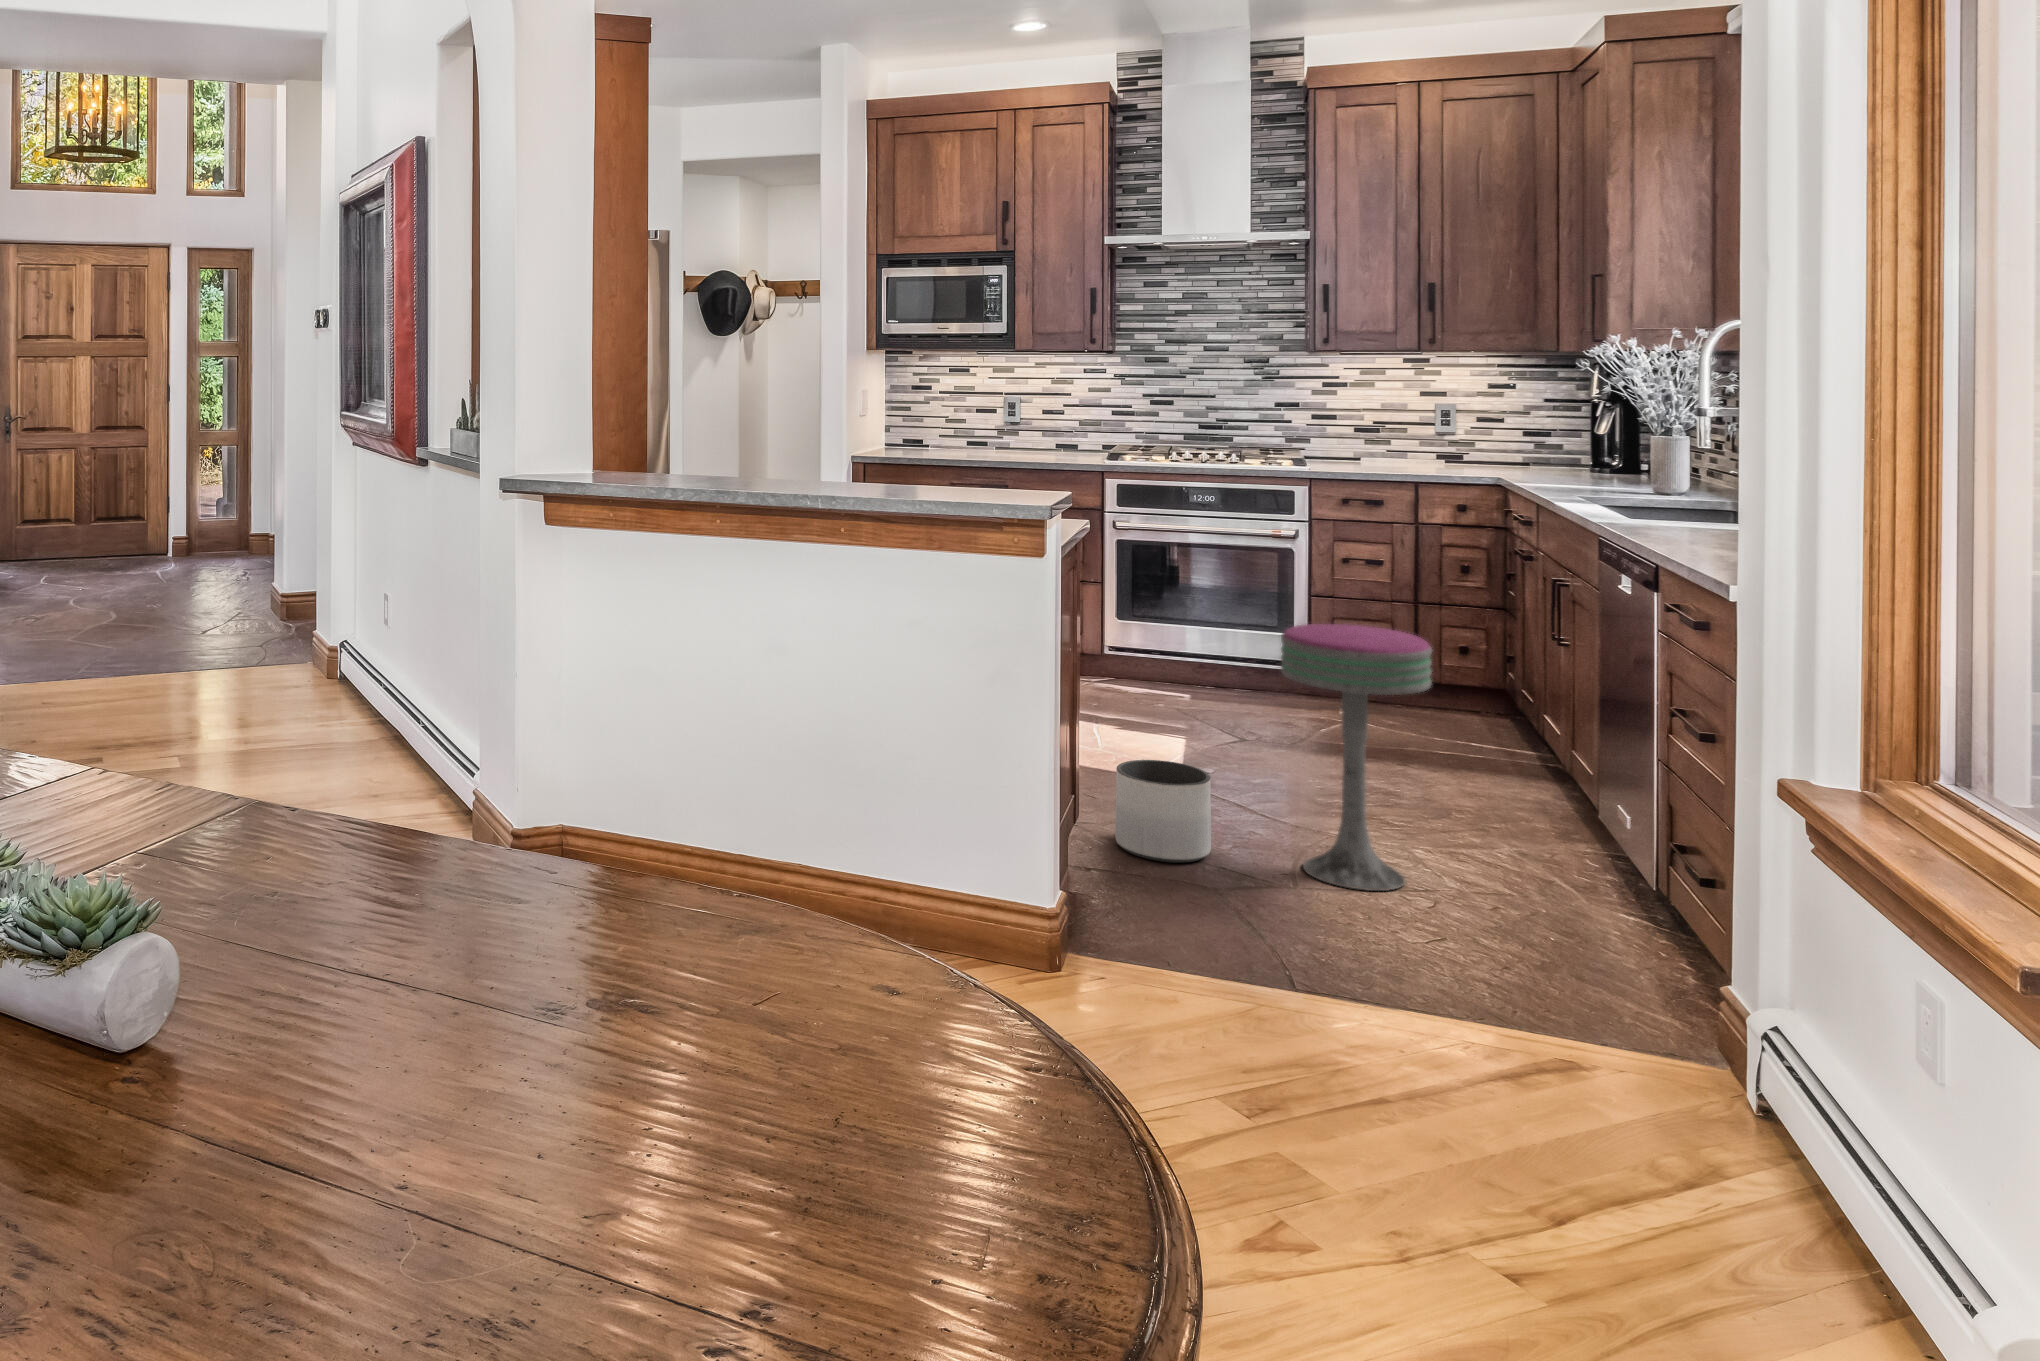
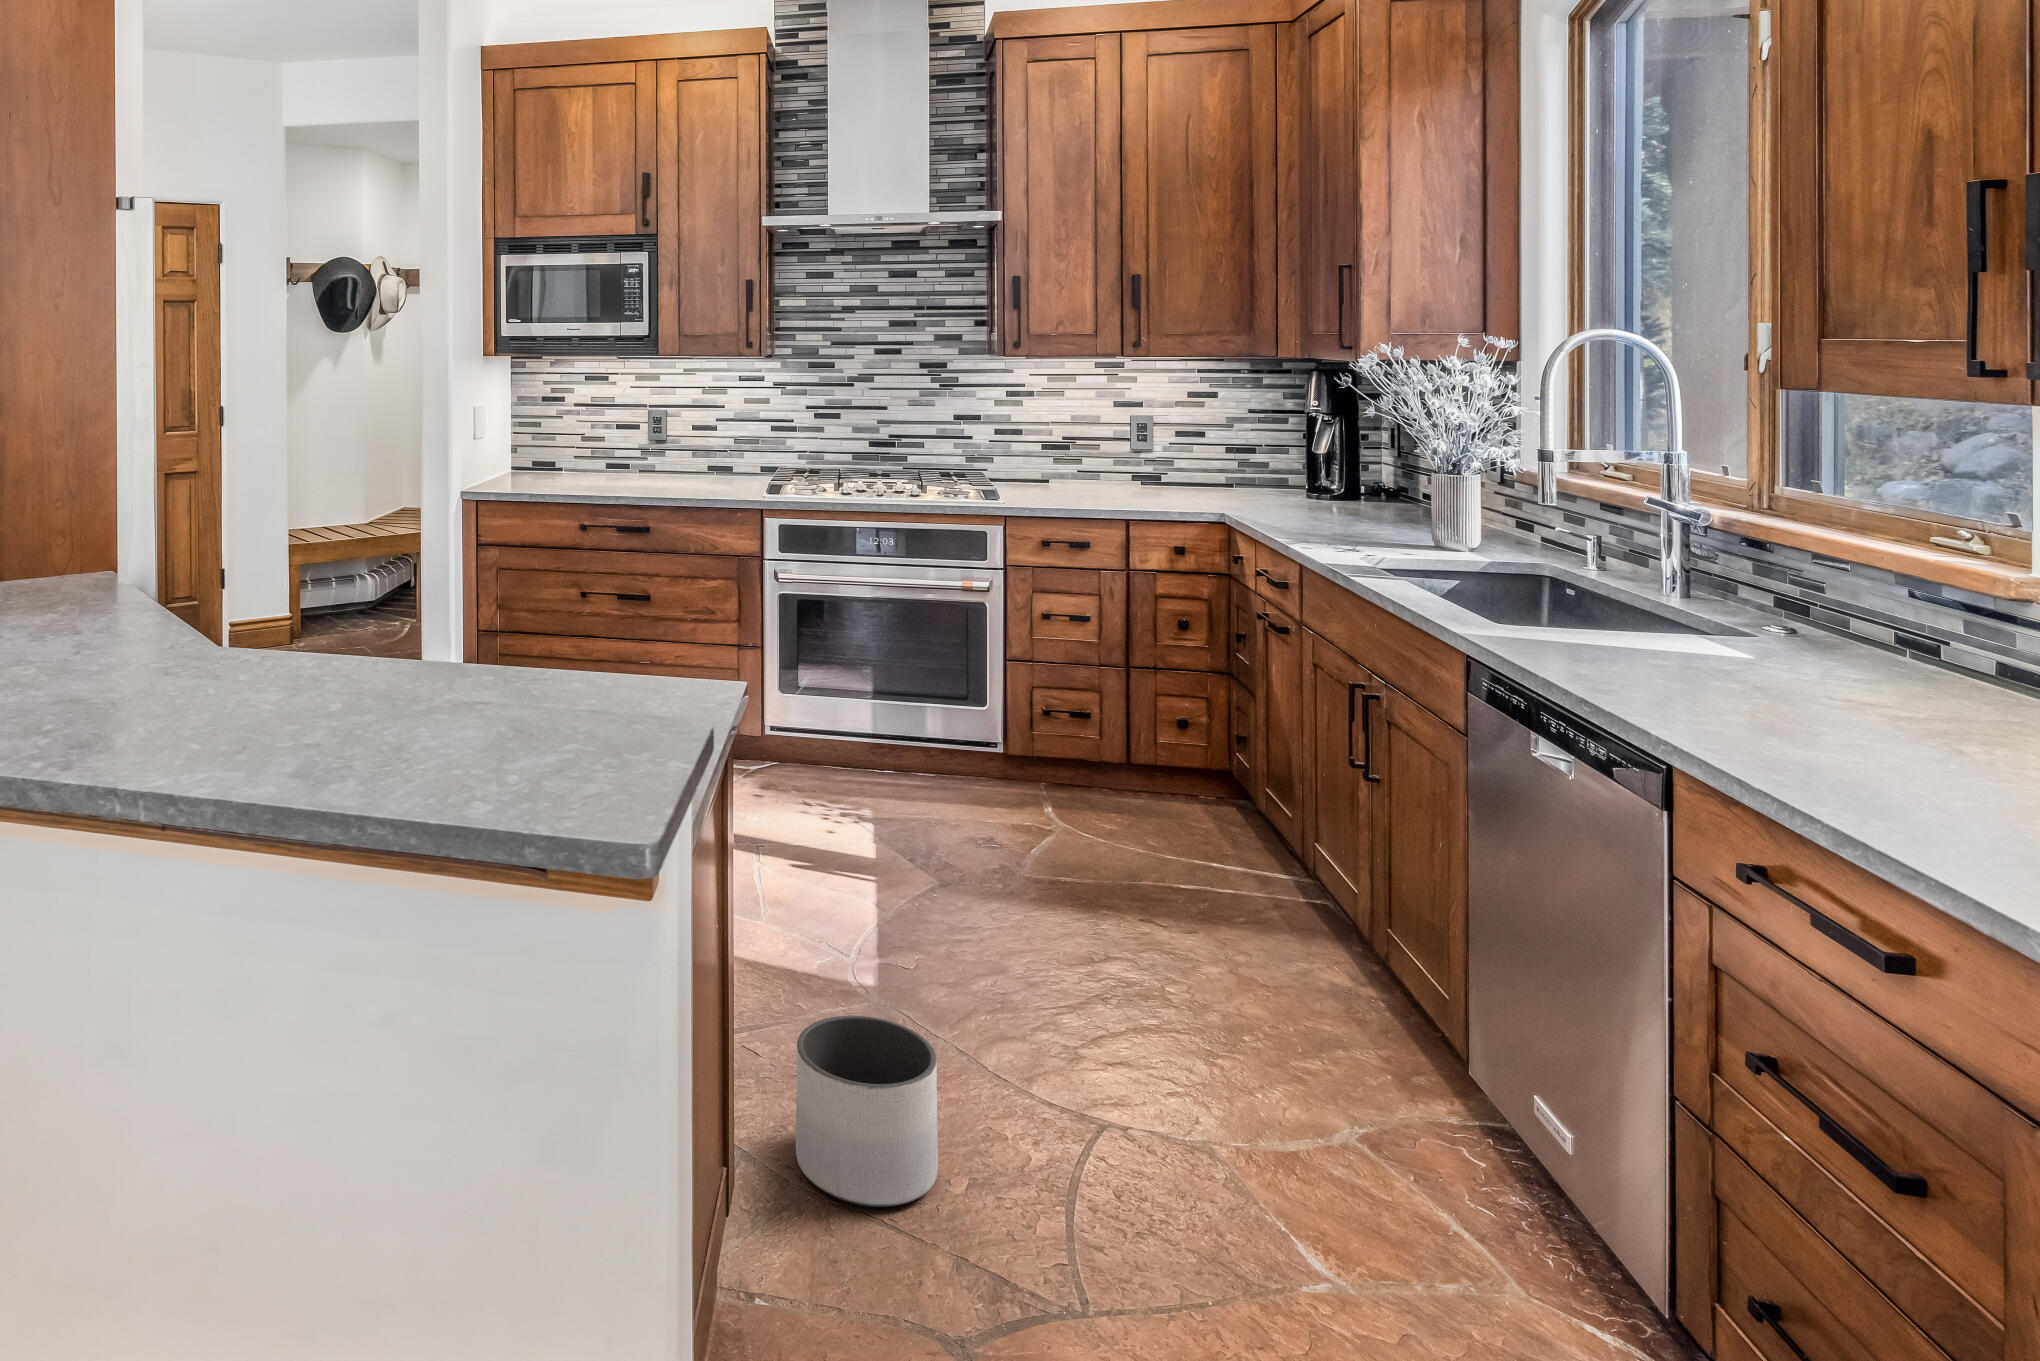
bar stool: present [1281,624,1432,891] -> none [1039,802,1266,1250]

